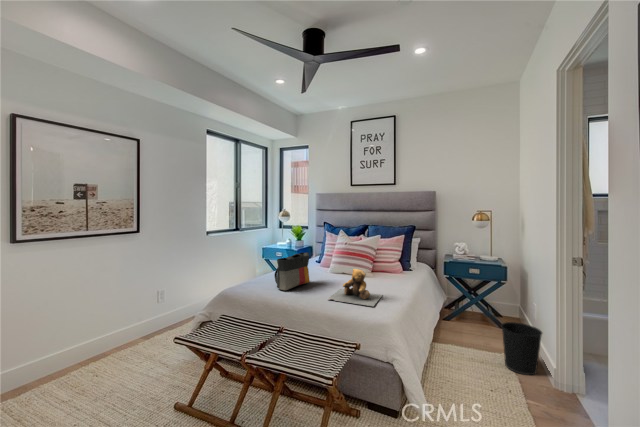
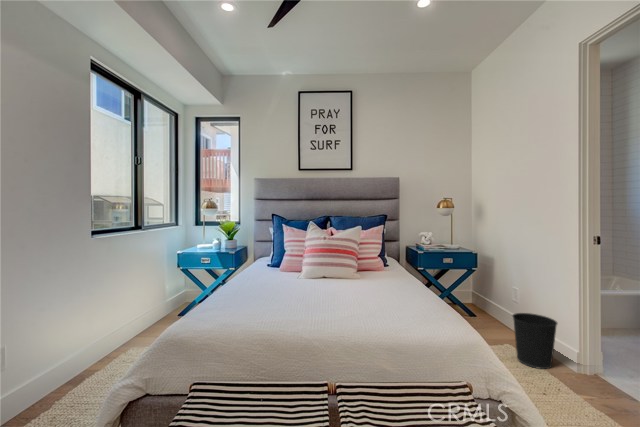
tote bag: present [275,252,310,290] -> none [253,250,301,310]
teddy bear: present [327,269,382,306] -> none [351,267,427,317]

